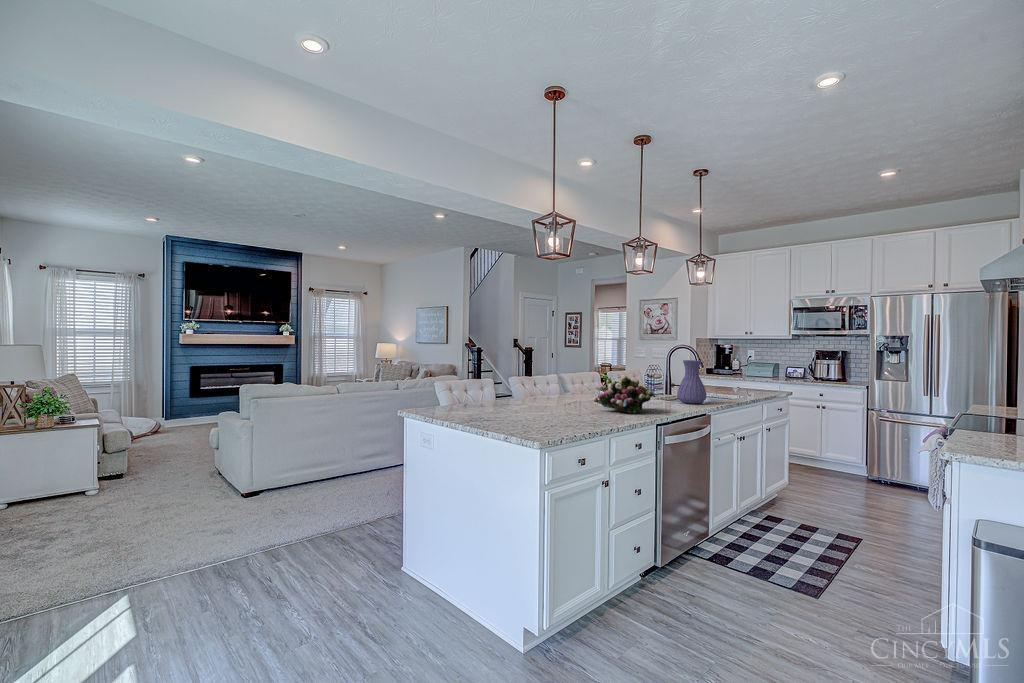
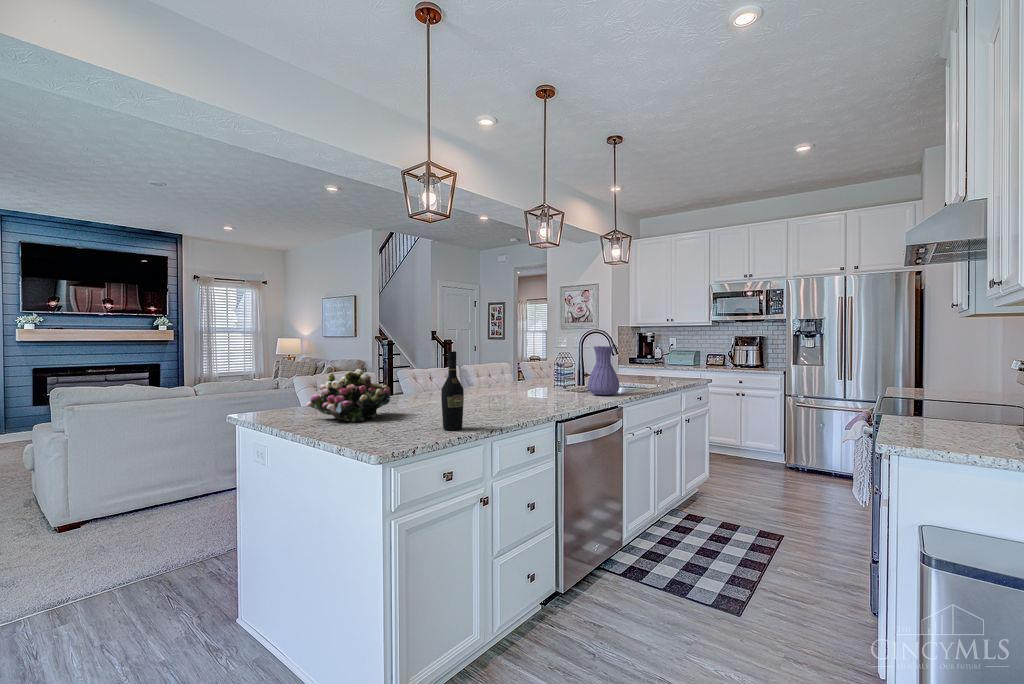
wine bottle: none [570,365,588,428] -> present [441,351,464,431]
flower arrangement: present [592,375,654,414] -> present [306,369,391,422]

